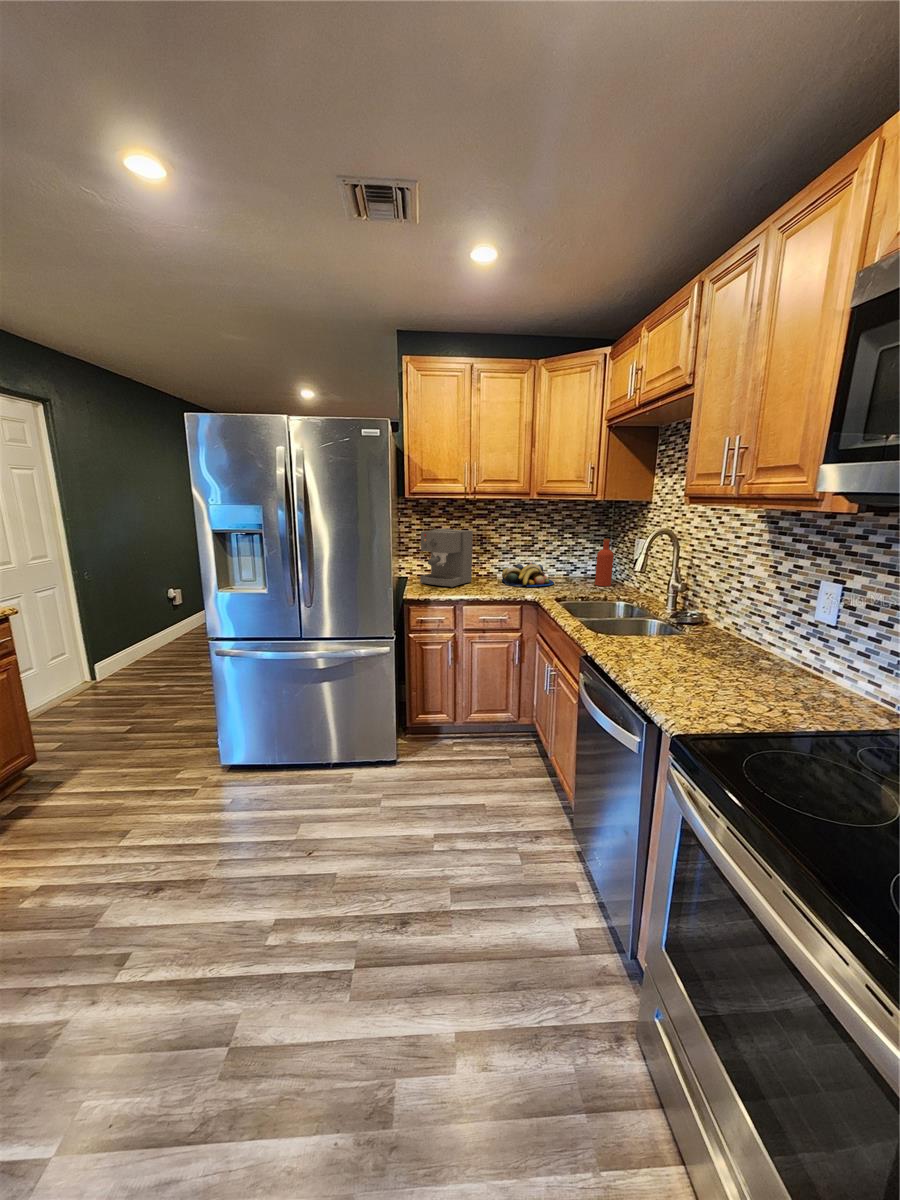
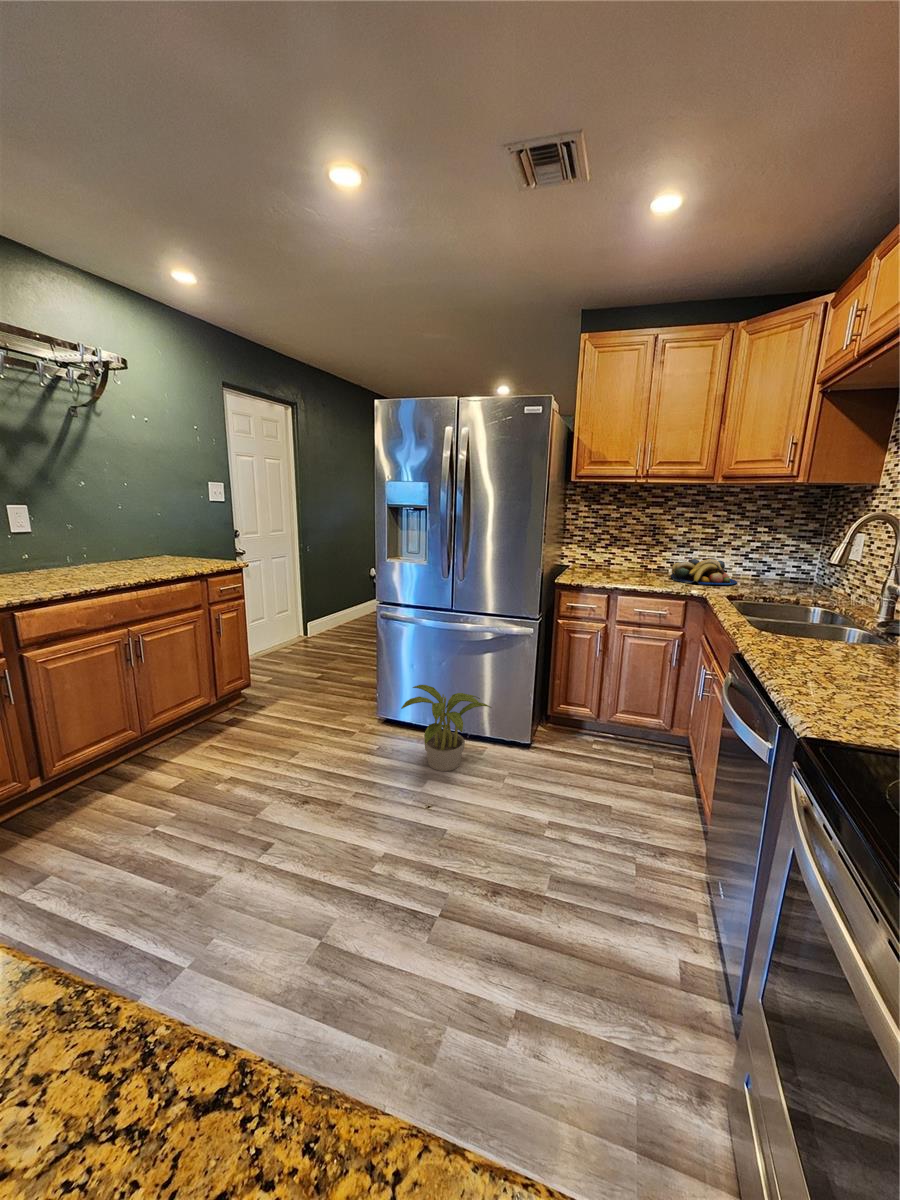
coffee maker: present [420,529,473,588] -> none [575,516,640,578]
bottle: present [595,539,614,586] -> none [794,533,825,592]
potted plant: none [262,721,360,810] -> present [401,685,492,771]

